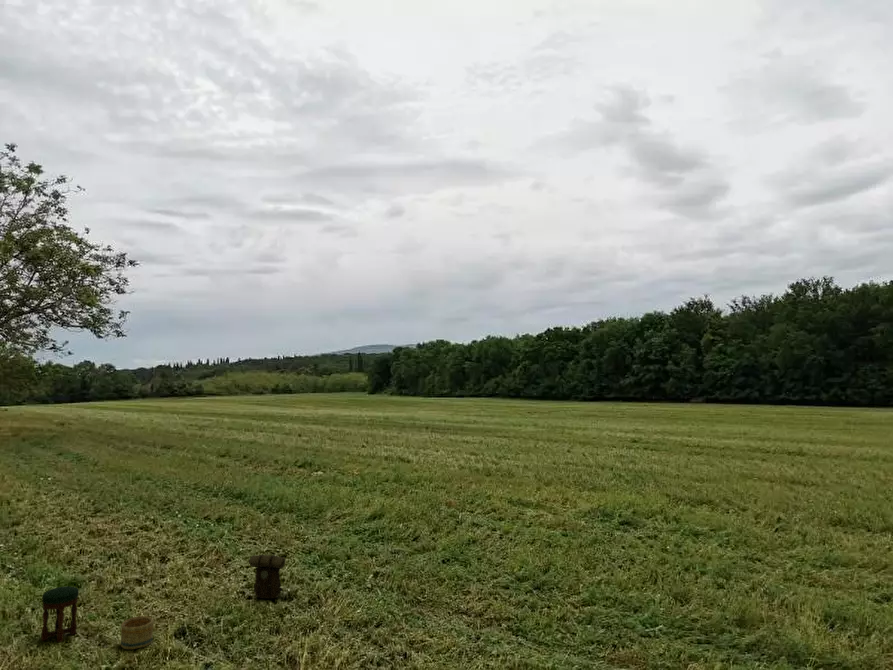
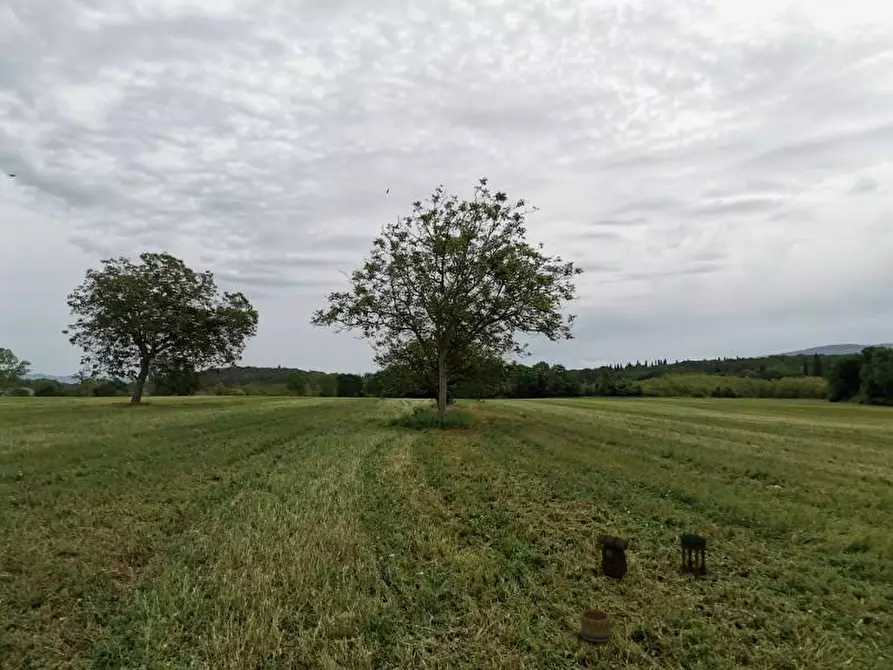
backpack: present [249,555,285,599] -> present [596,534,629,577]
stool: present [41,586,79,642] -> present [680,534,706,577]

